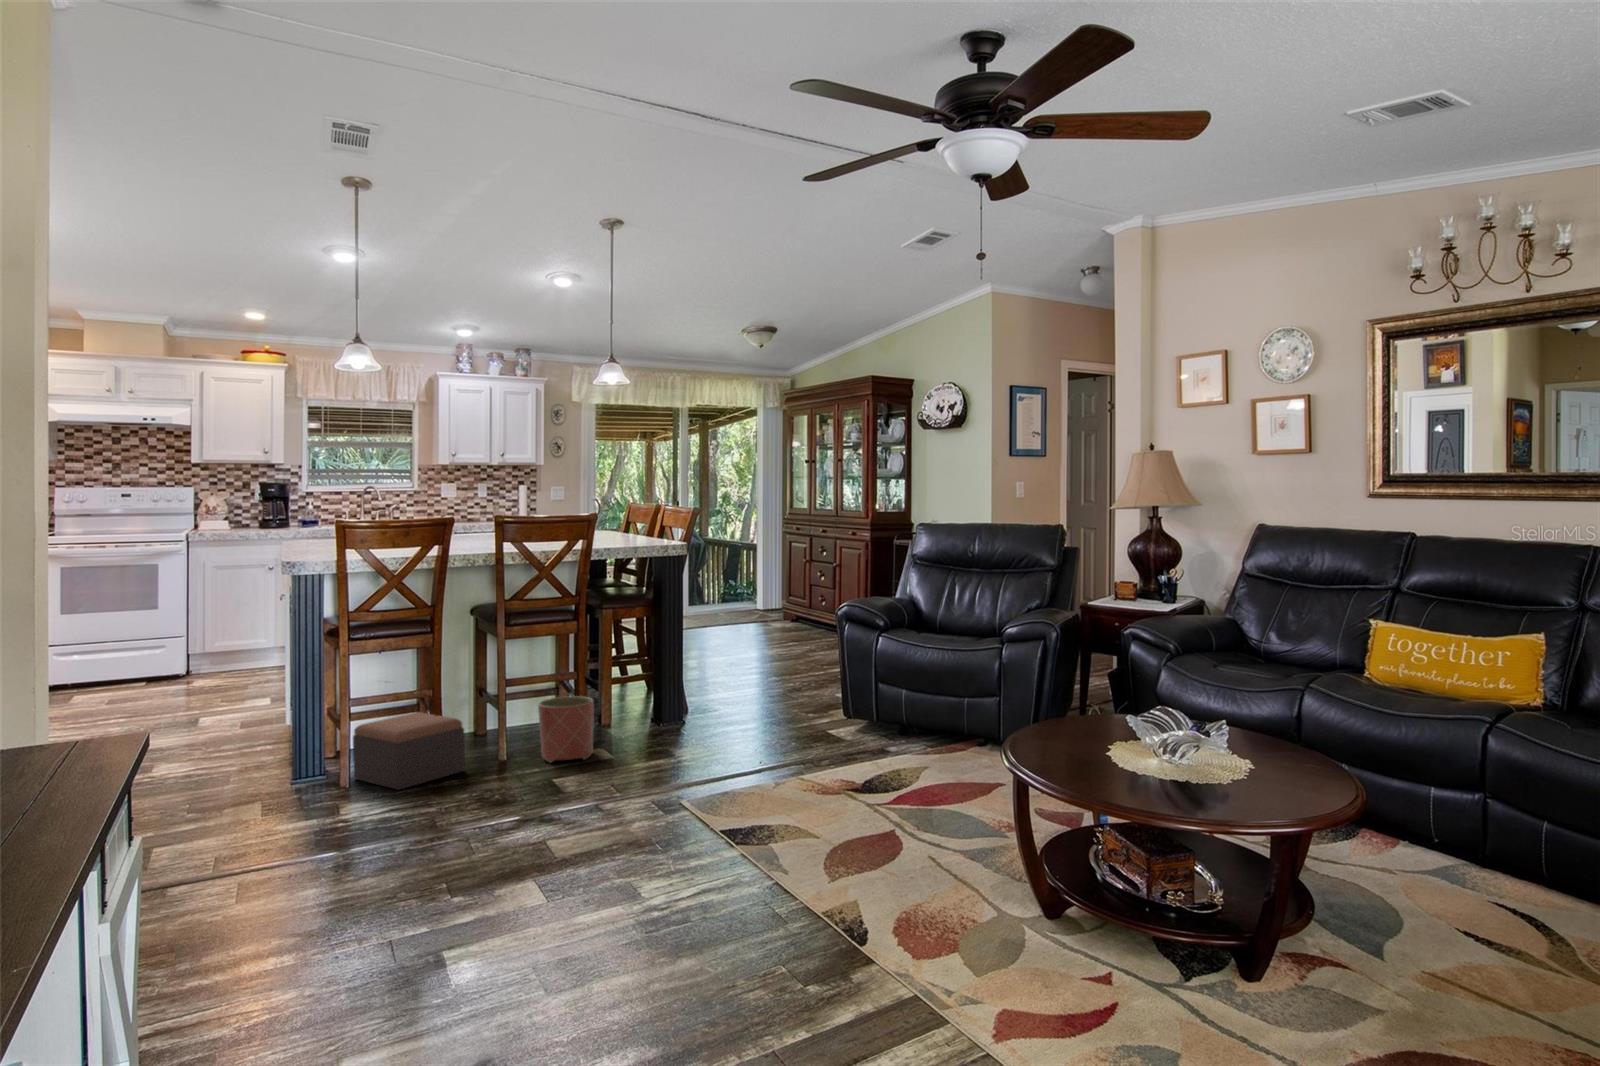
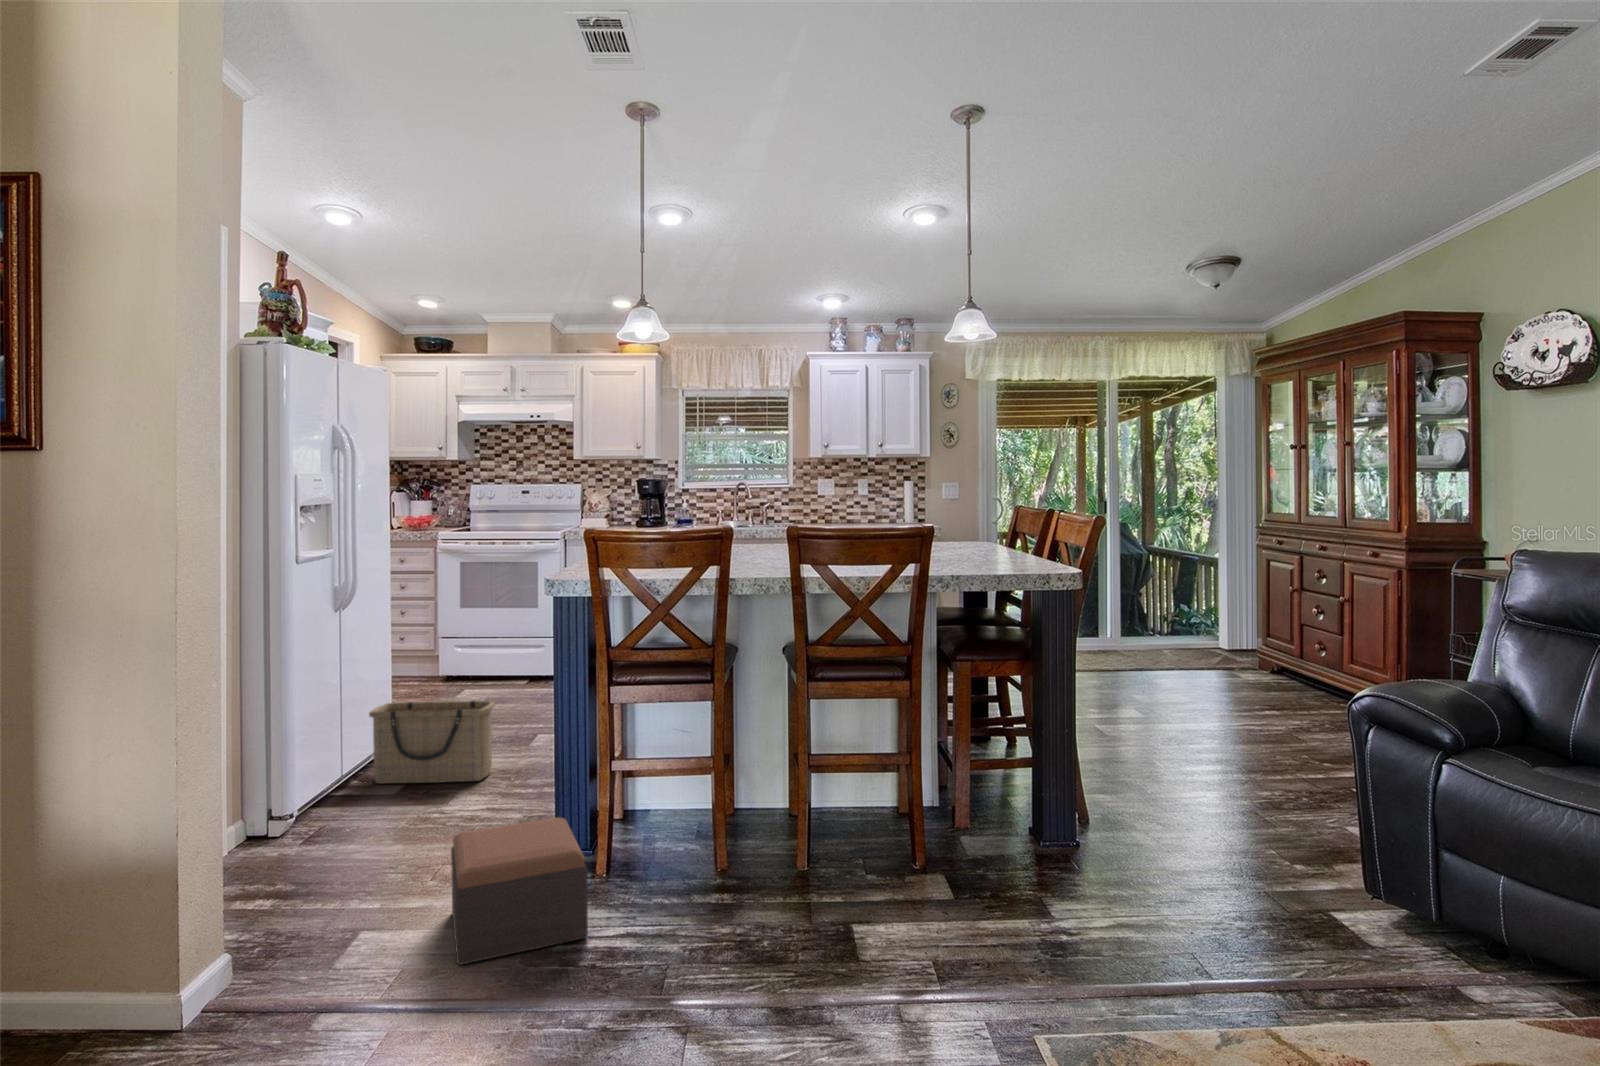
basket: none [141,672,256,749] -> present [369,701,494,783]
planter: present [538,696,594,762] -> none [705,831,798,963]

